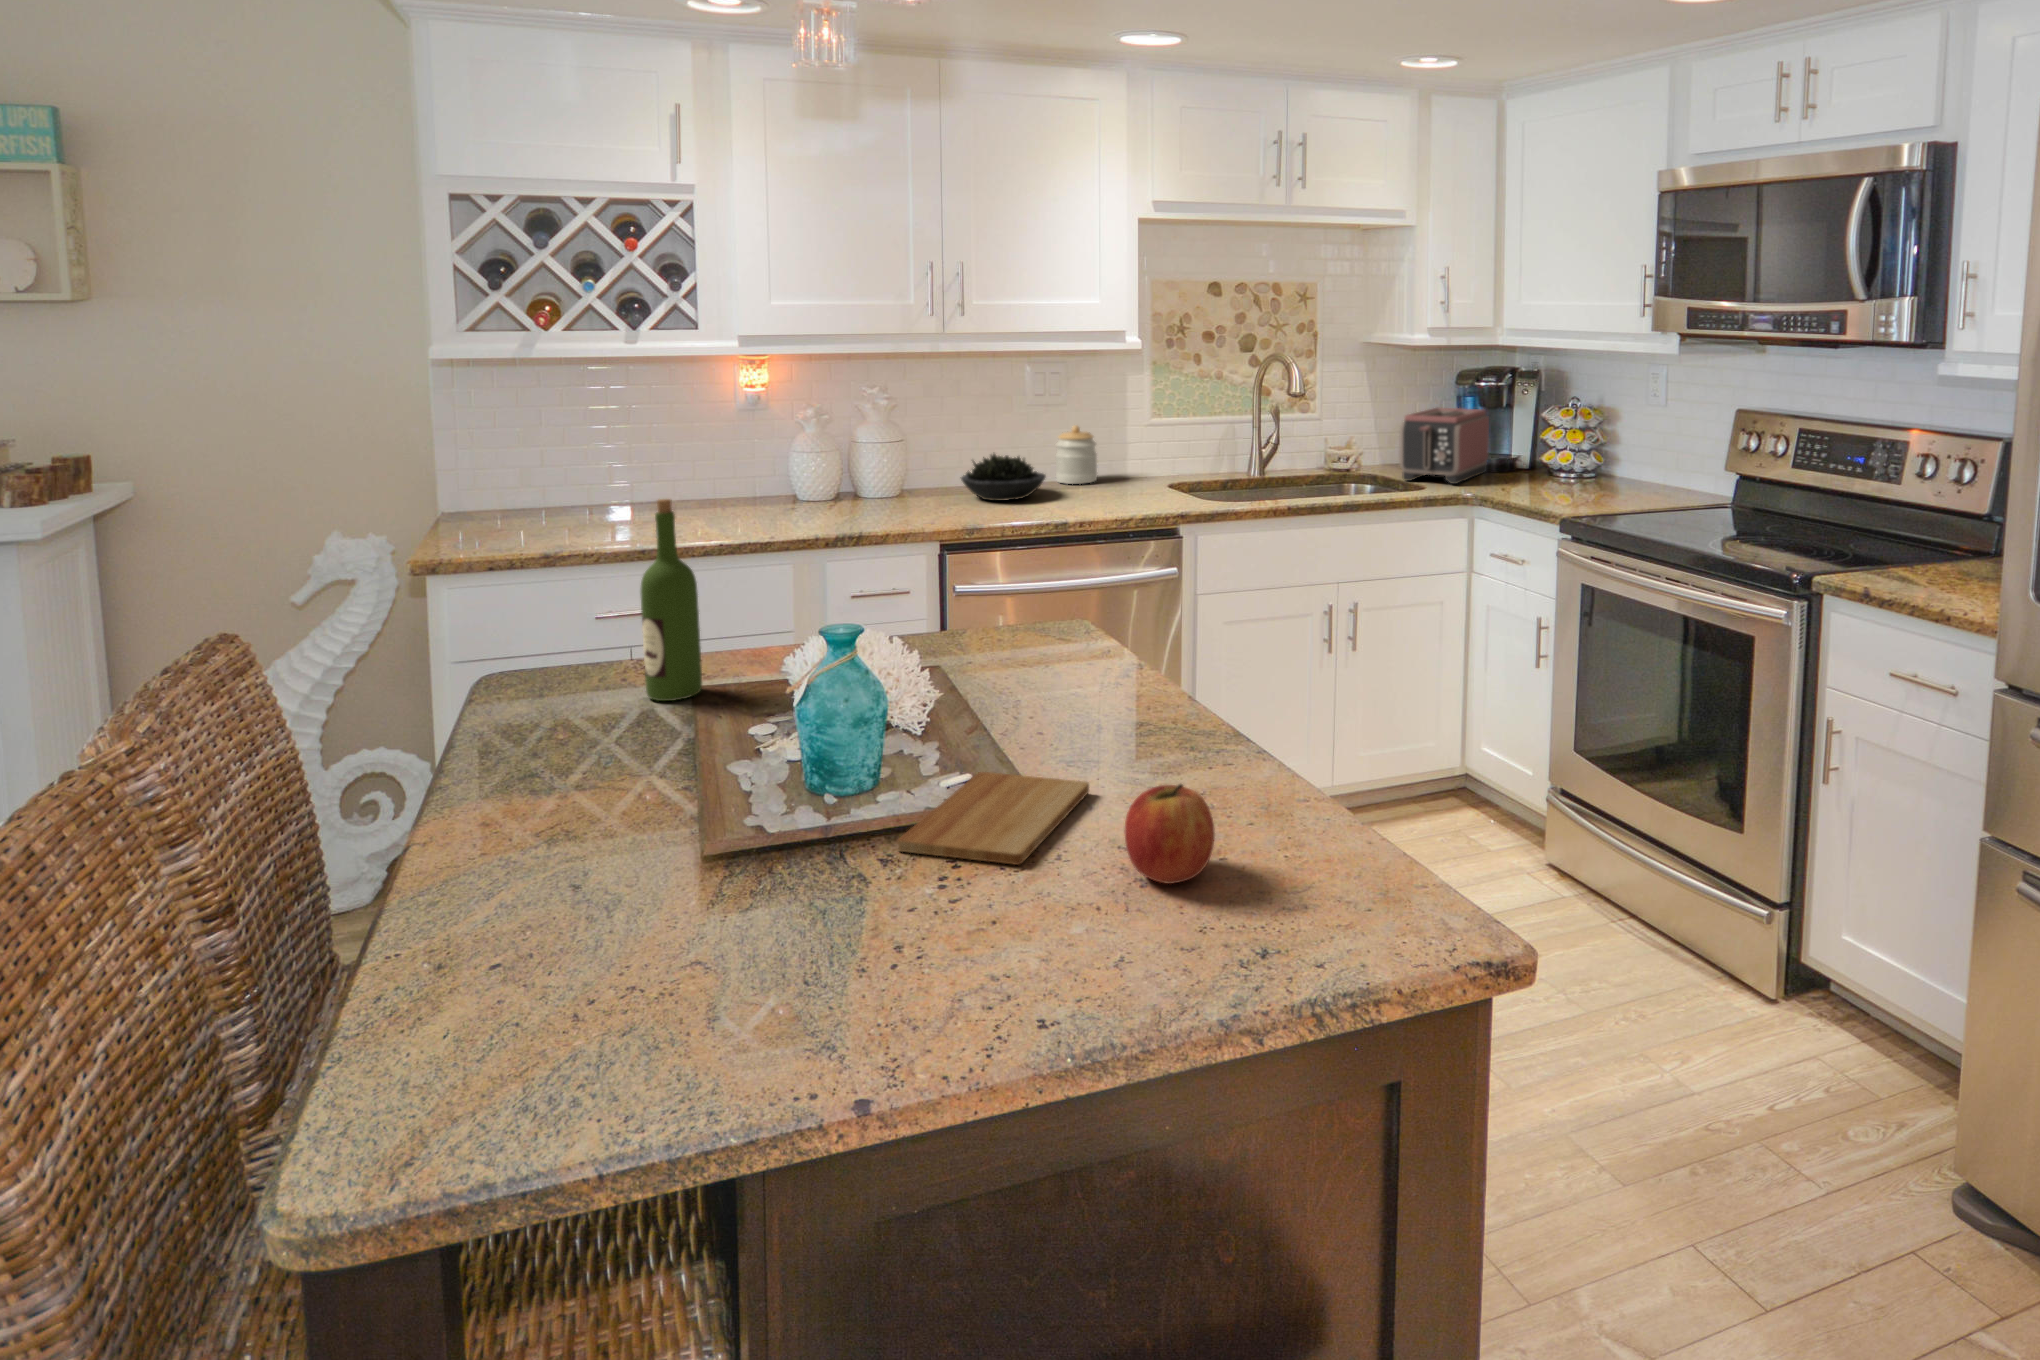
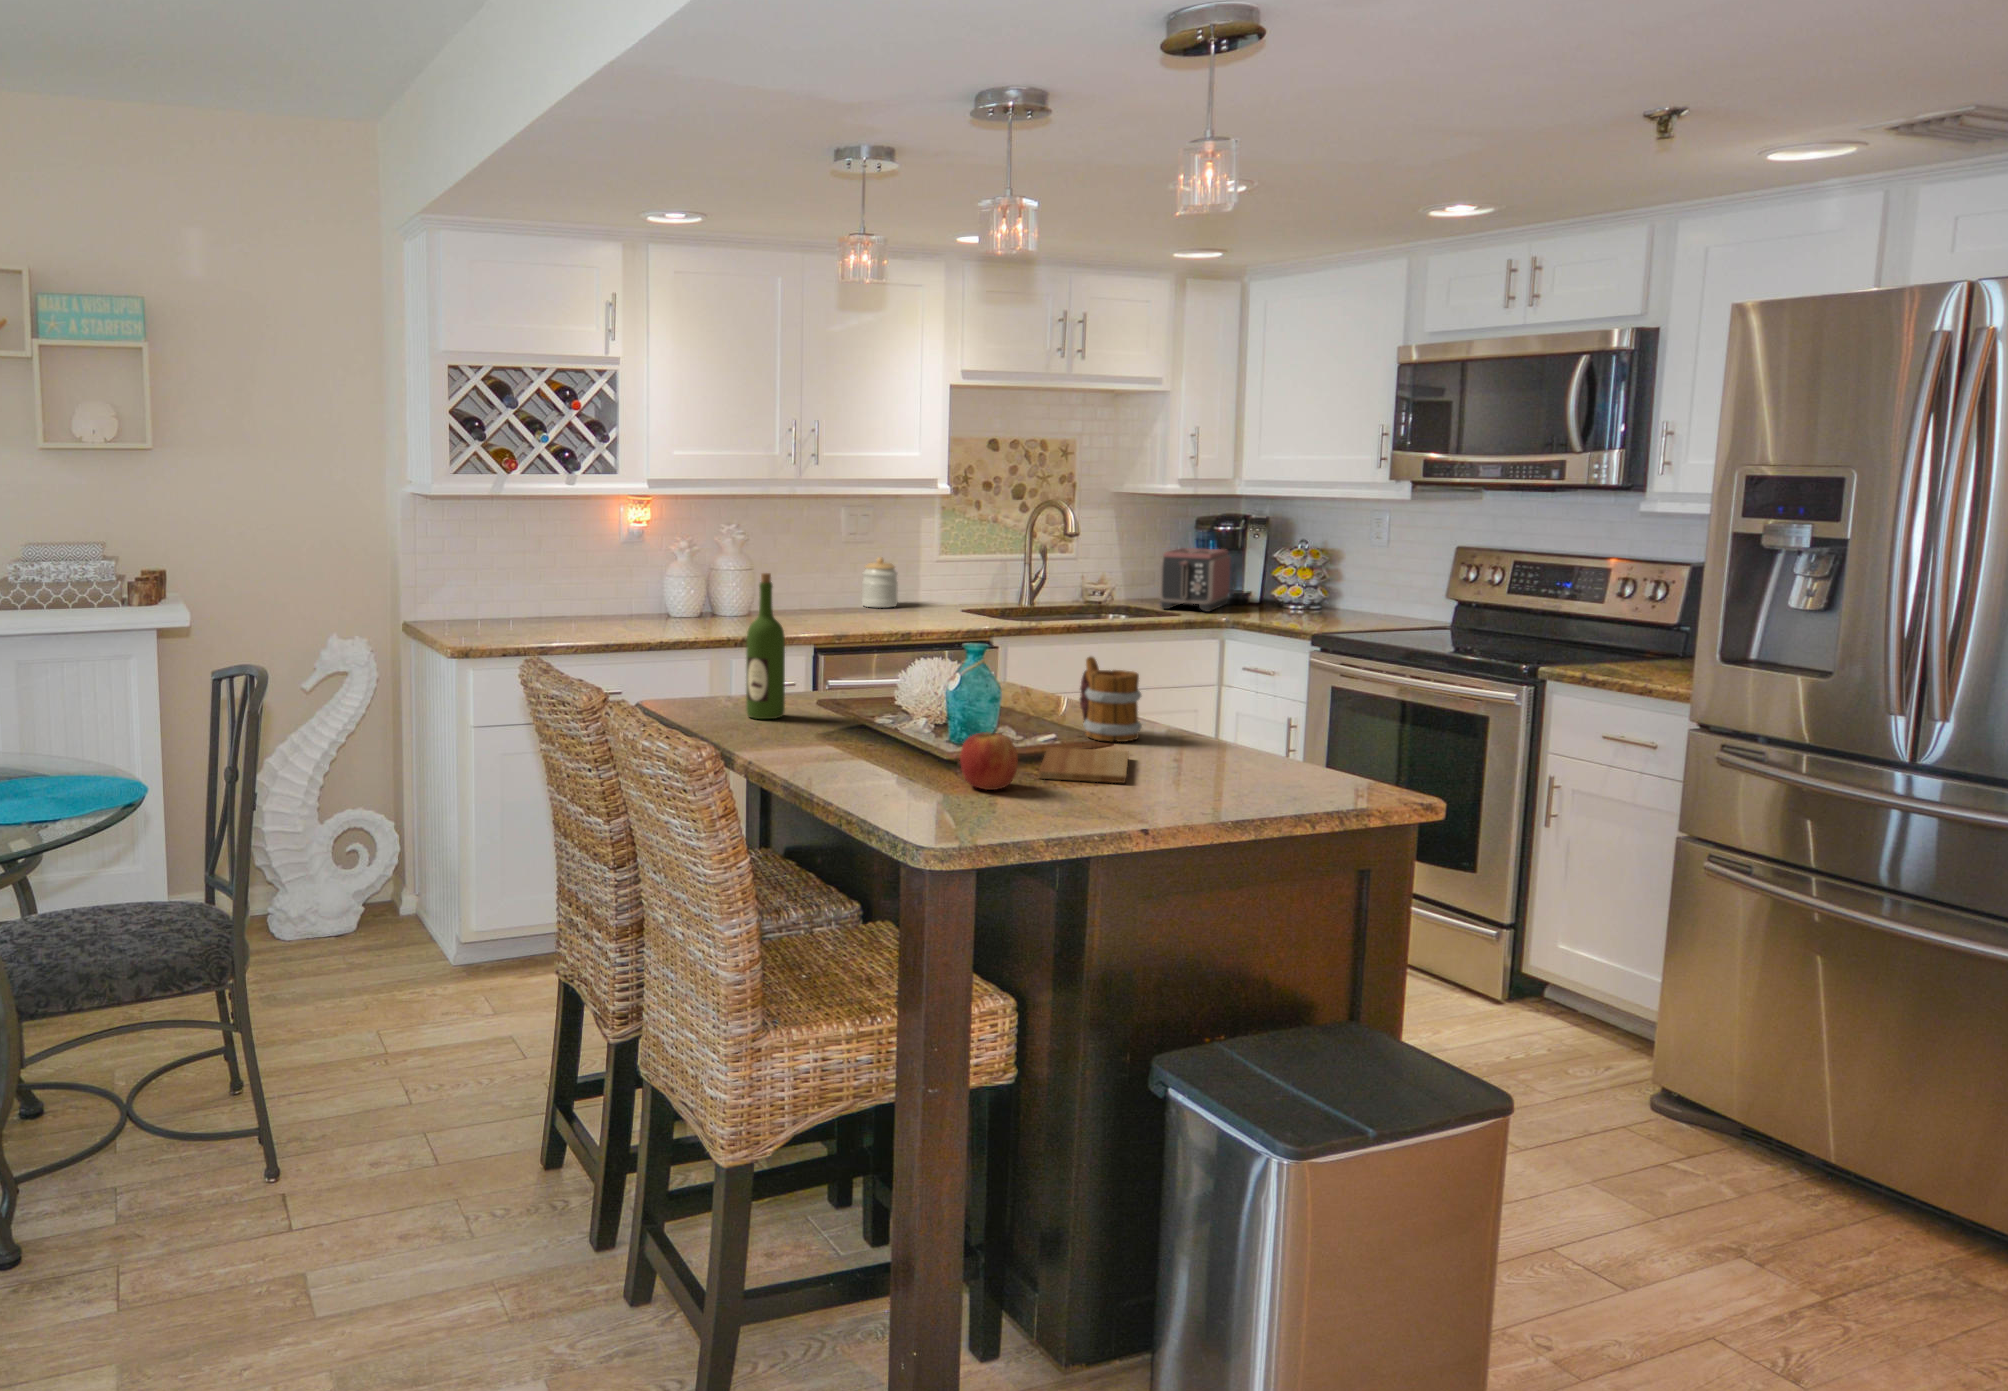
succulent plant: present [961,454,1046,501] -> none [794,577,867,618]
mug: none [1074,617,1157,750] -> present [1080,657,1142,742]
apple: present [1125,784,1215,884] -> present [960,729,1018,790]

